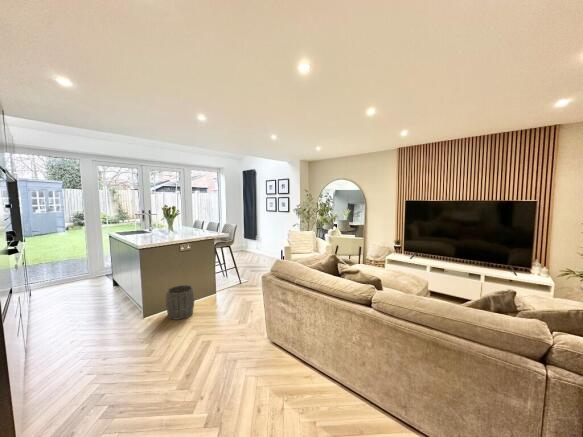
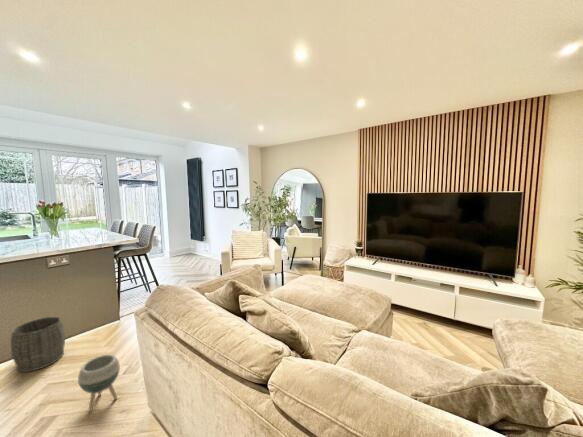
planter: none [226,307,248,341] -> present [78,355,120,412]

